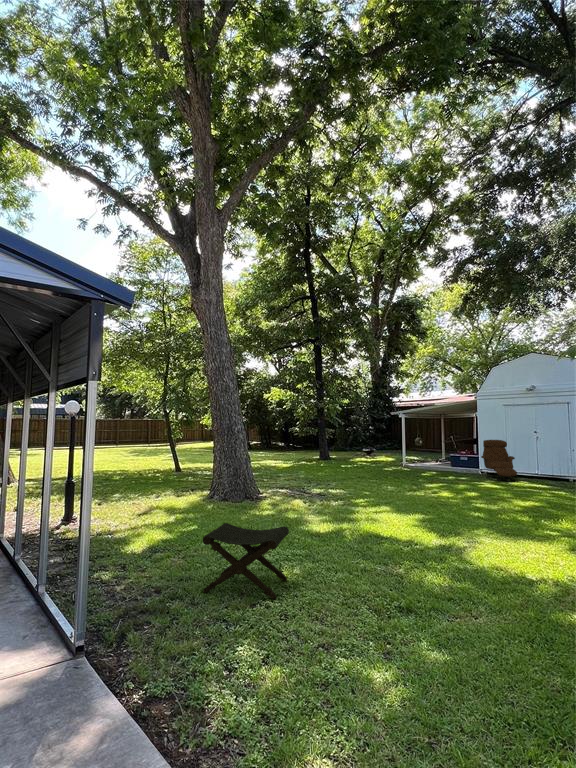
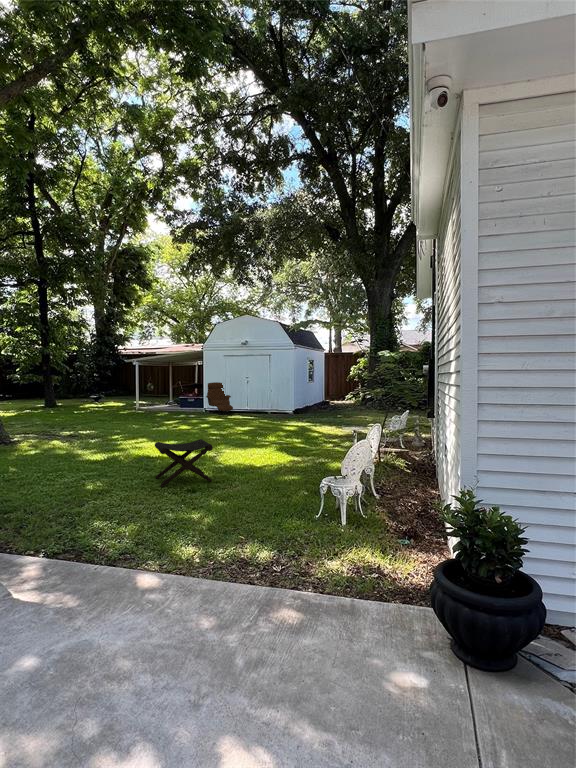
footstool: present [203,523,289,599] -> present [155,439,213,487]

